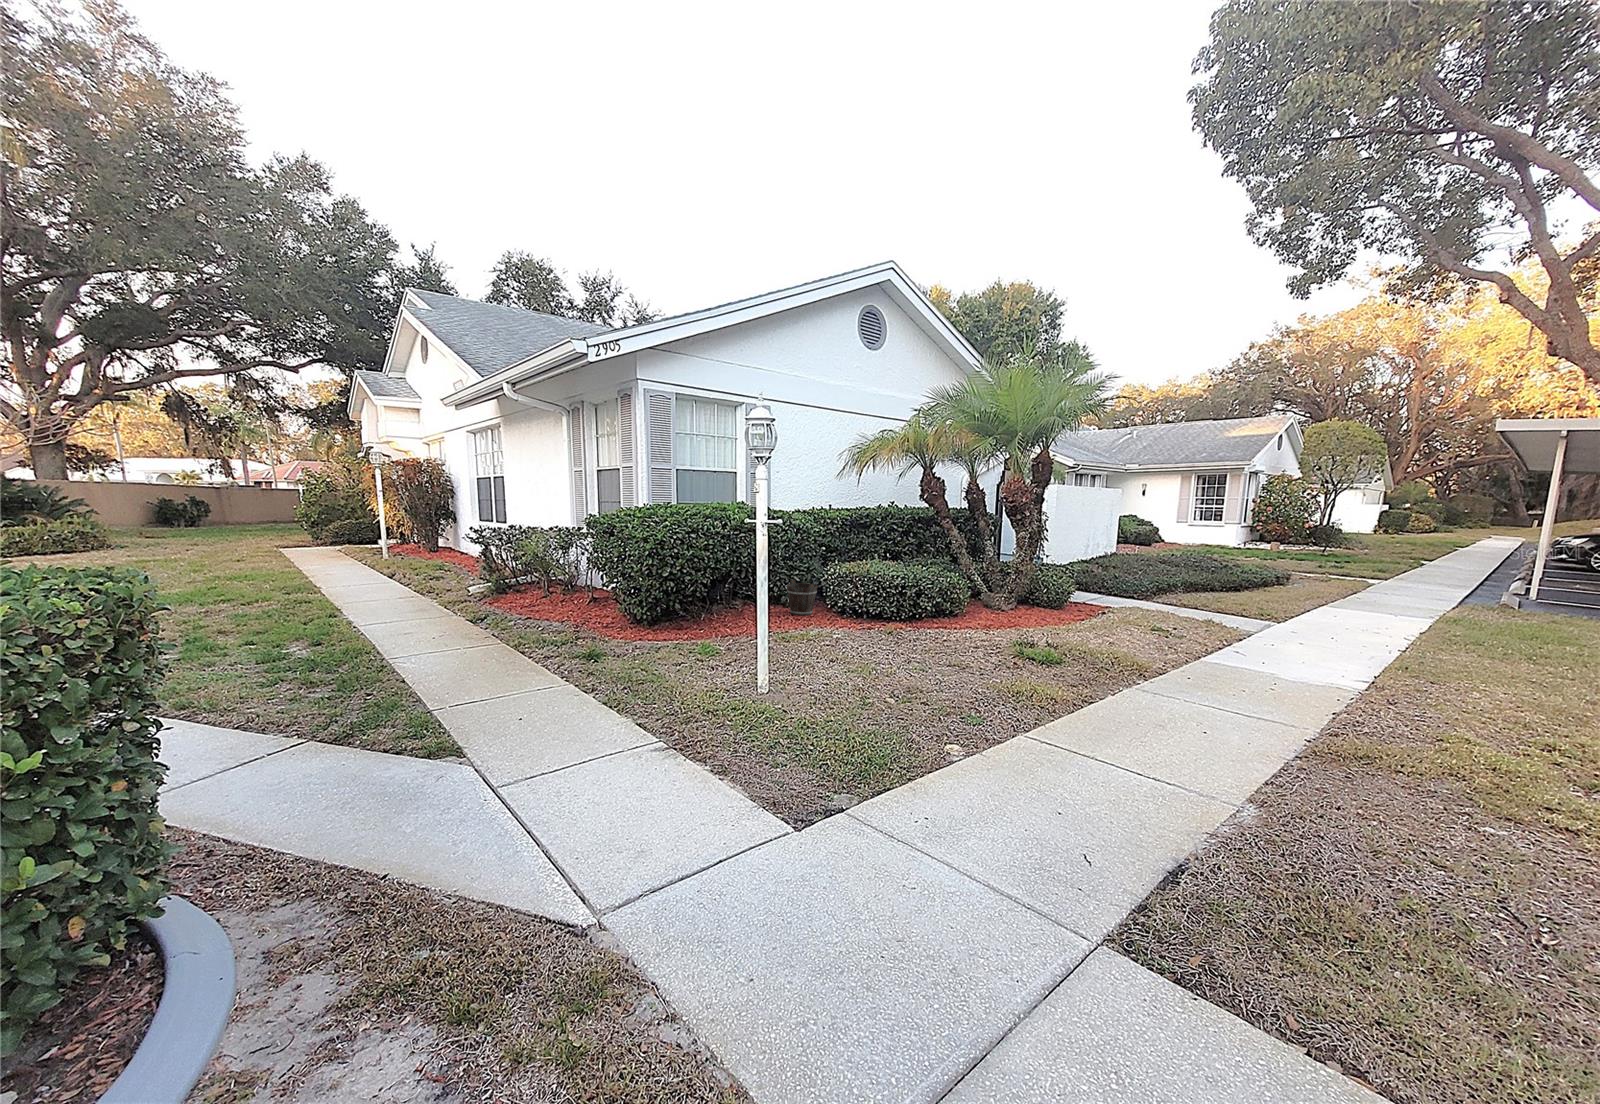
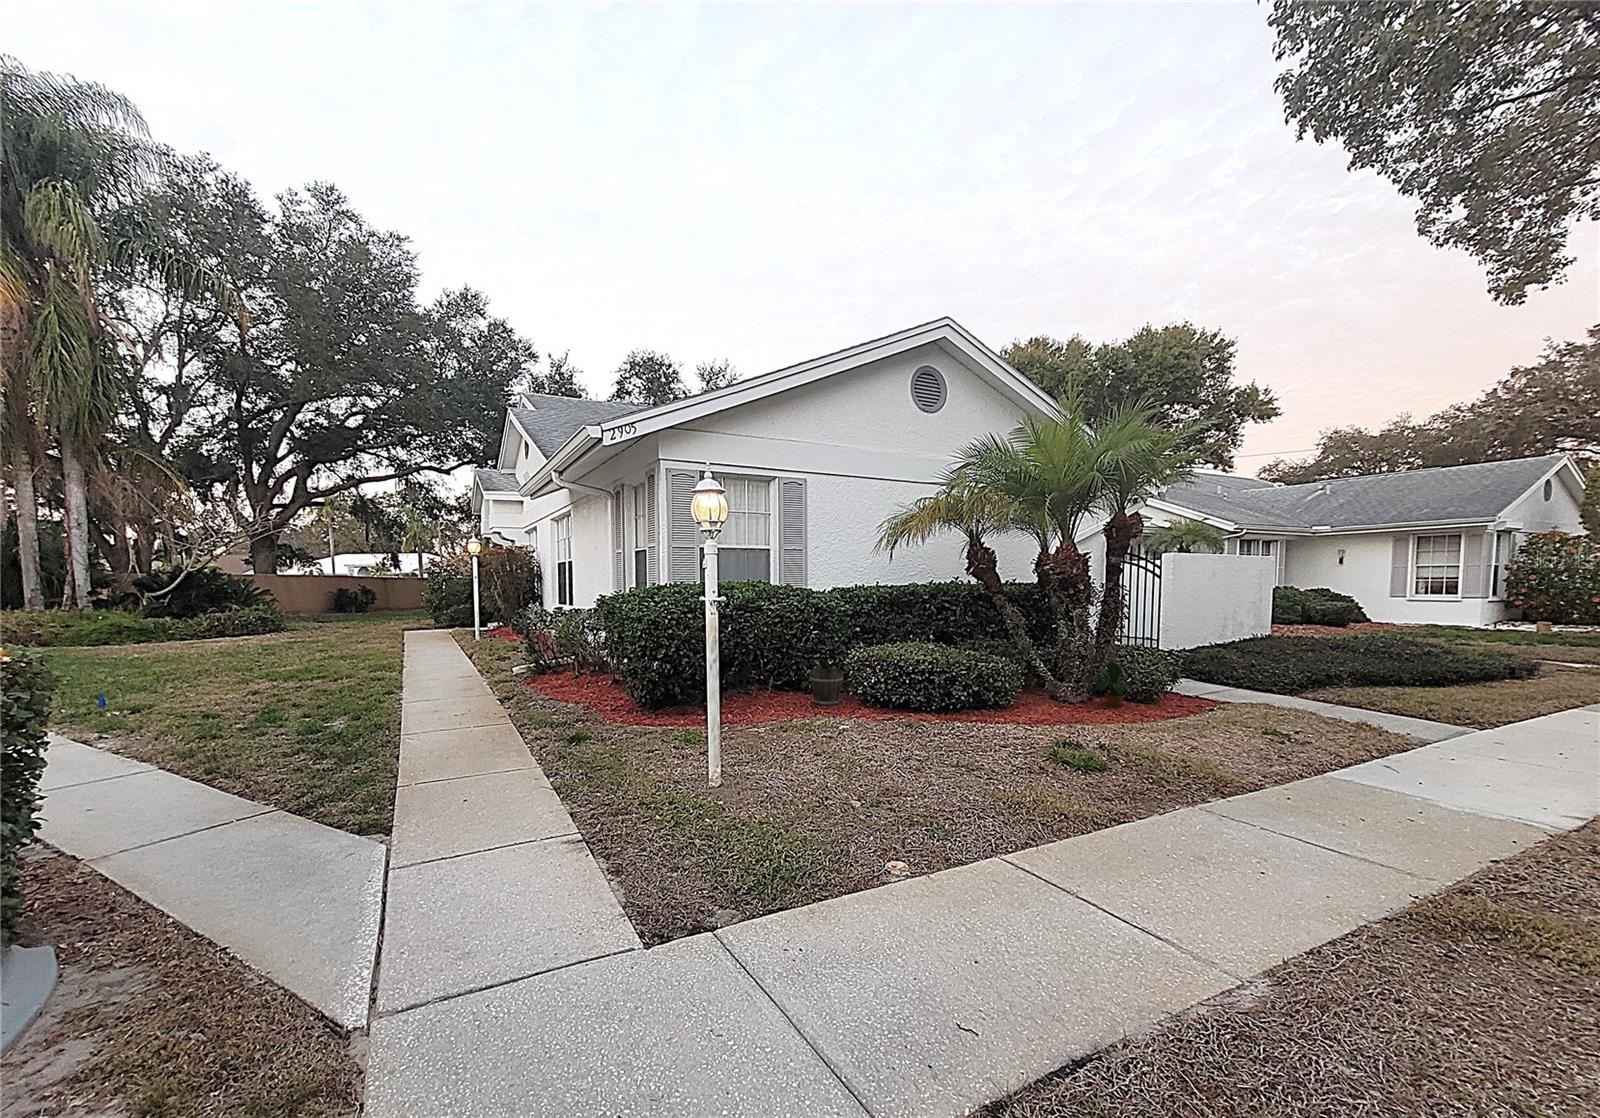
potted plant: none [1013,574,1046,611] -> present [1092,662,1133,707]

